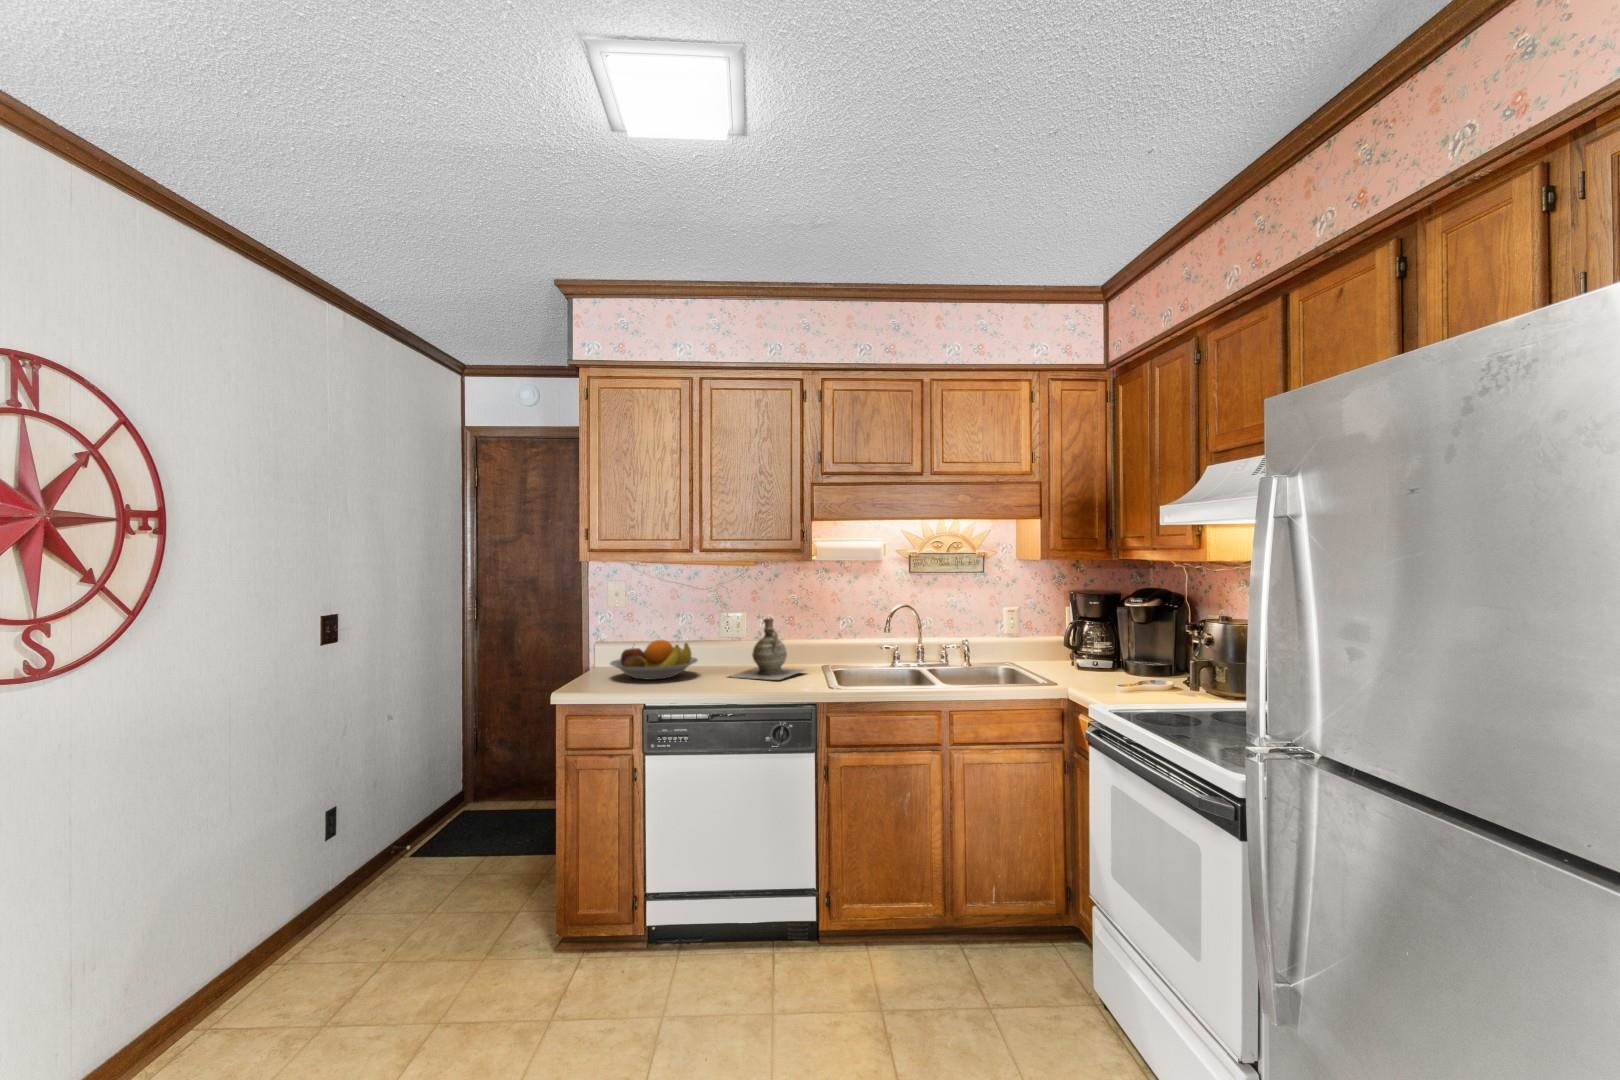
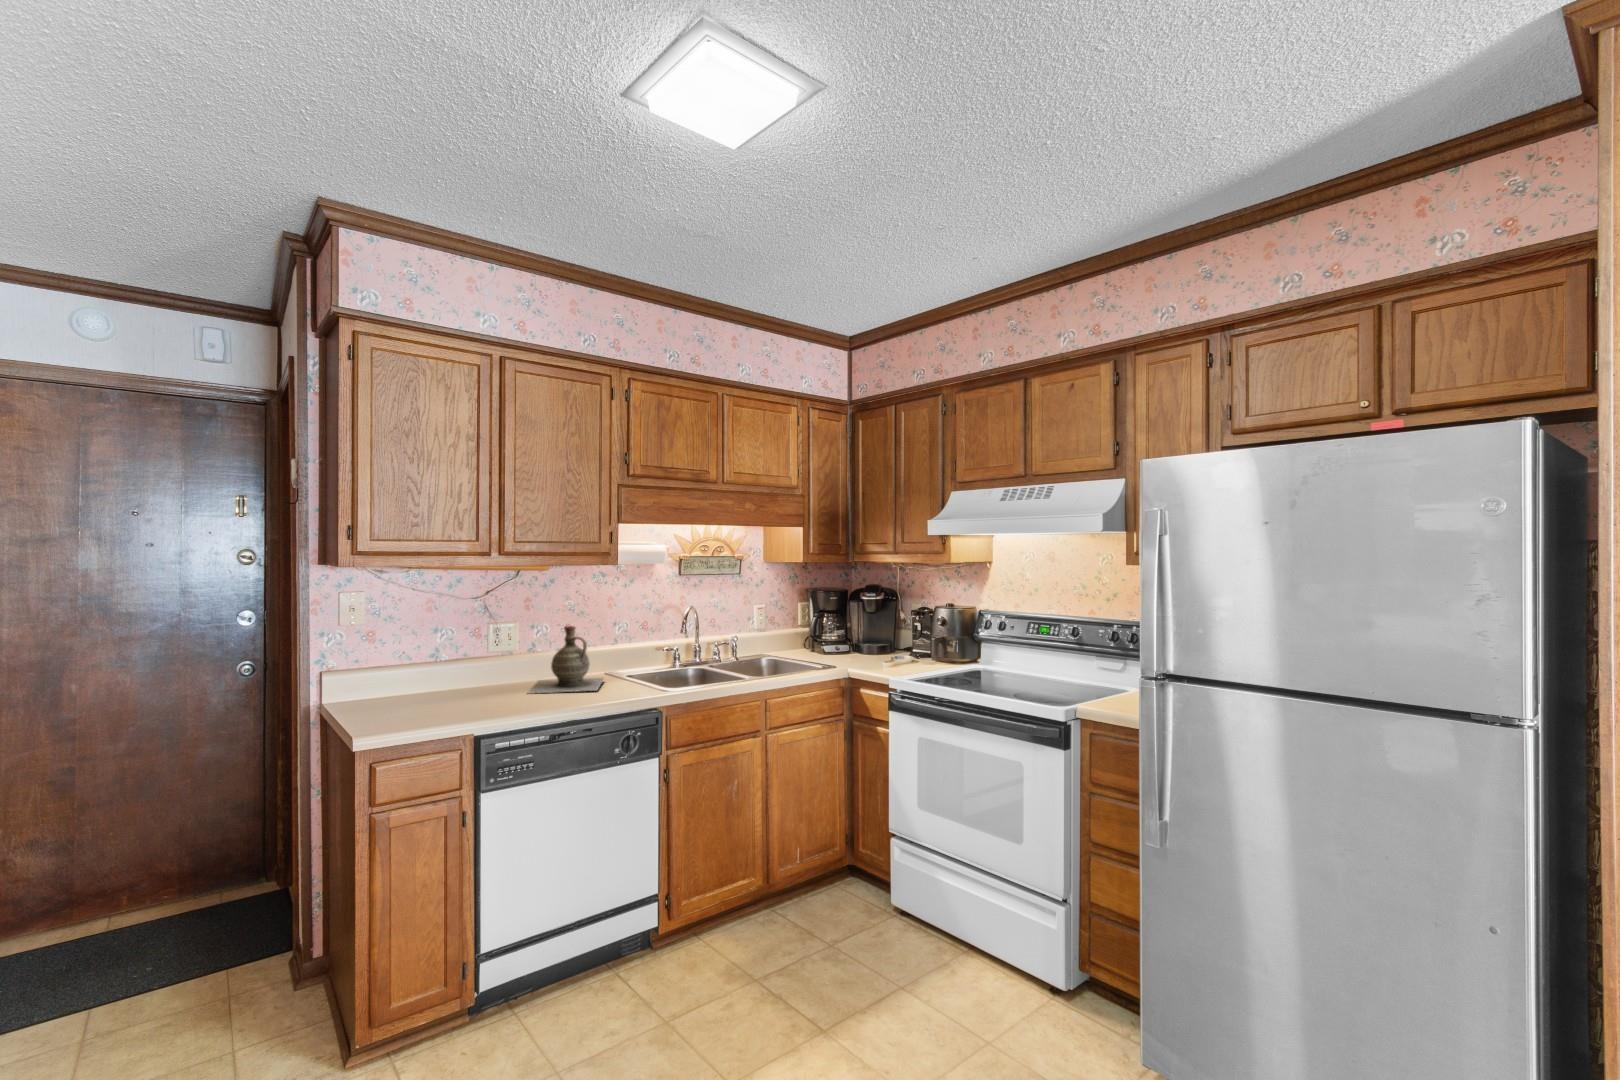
fruit bowl: present [610,640,698,680] -> none [379,658,493,707]

